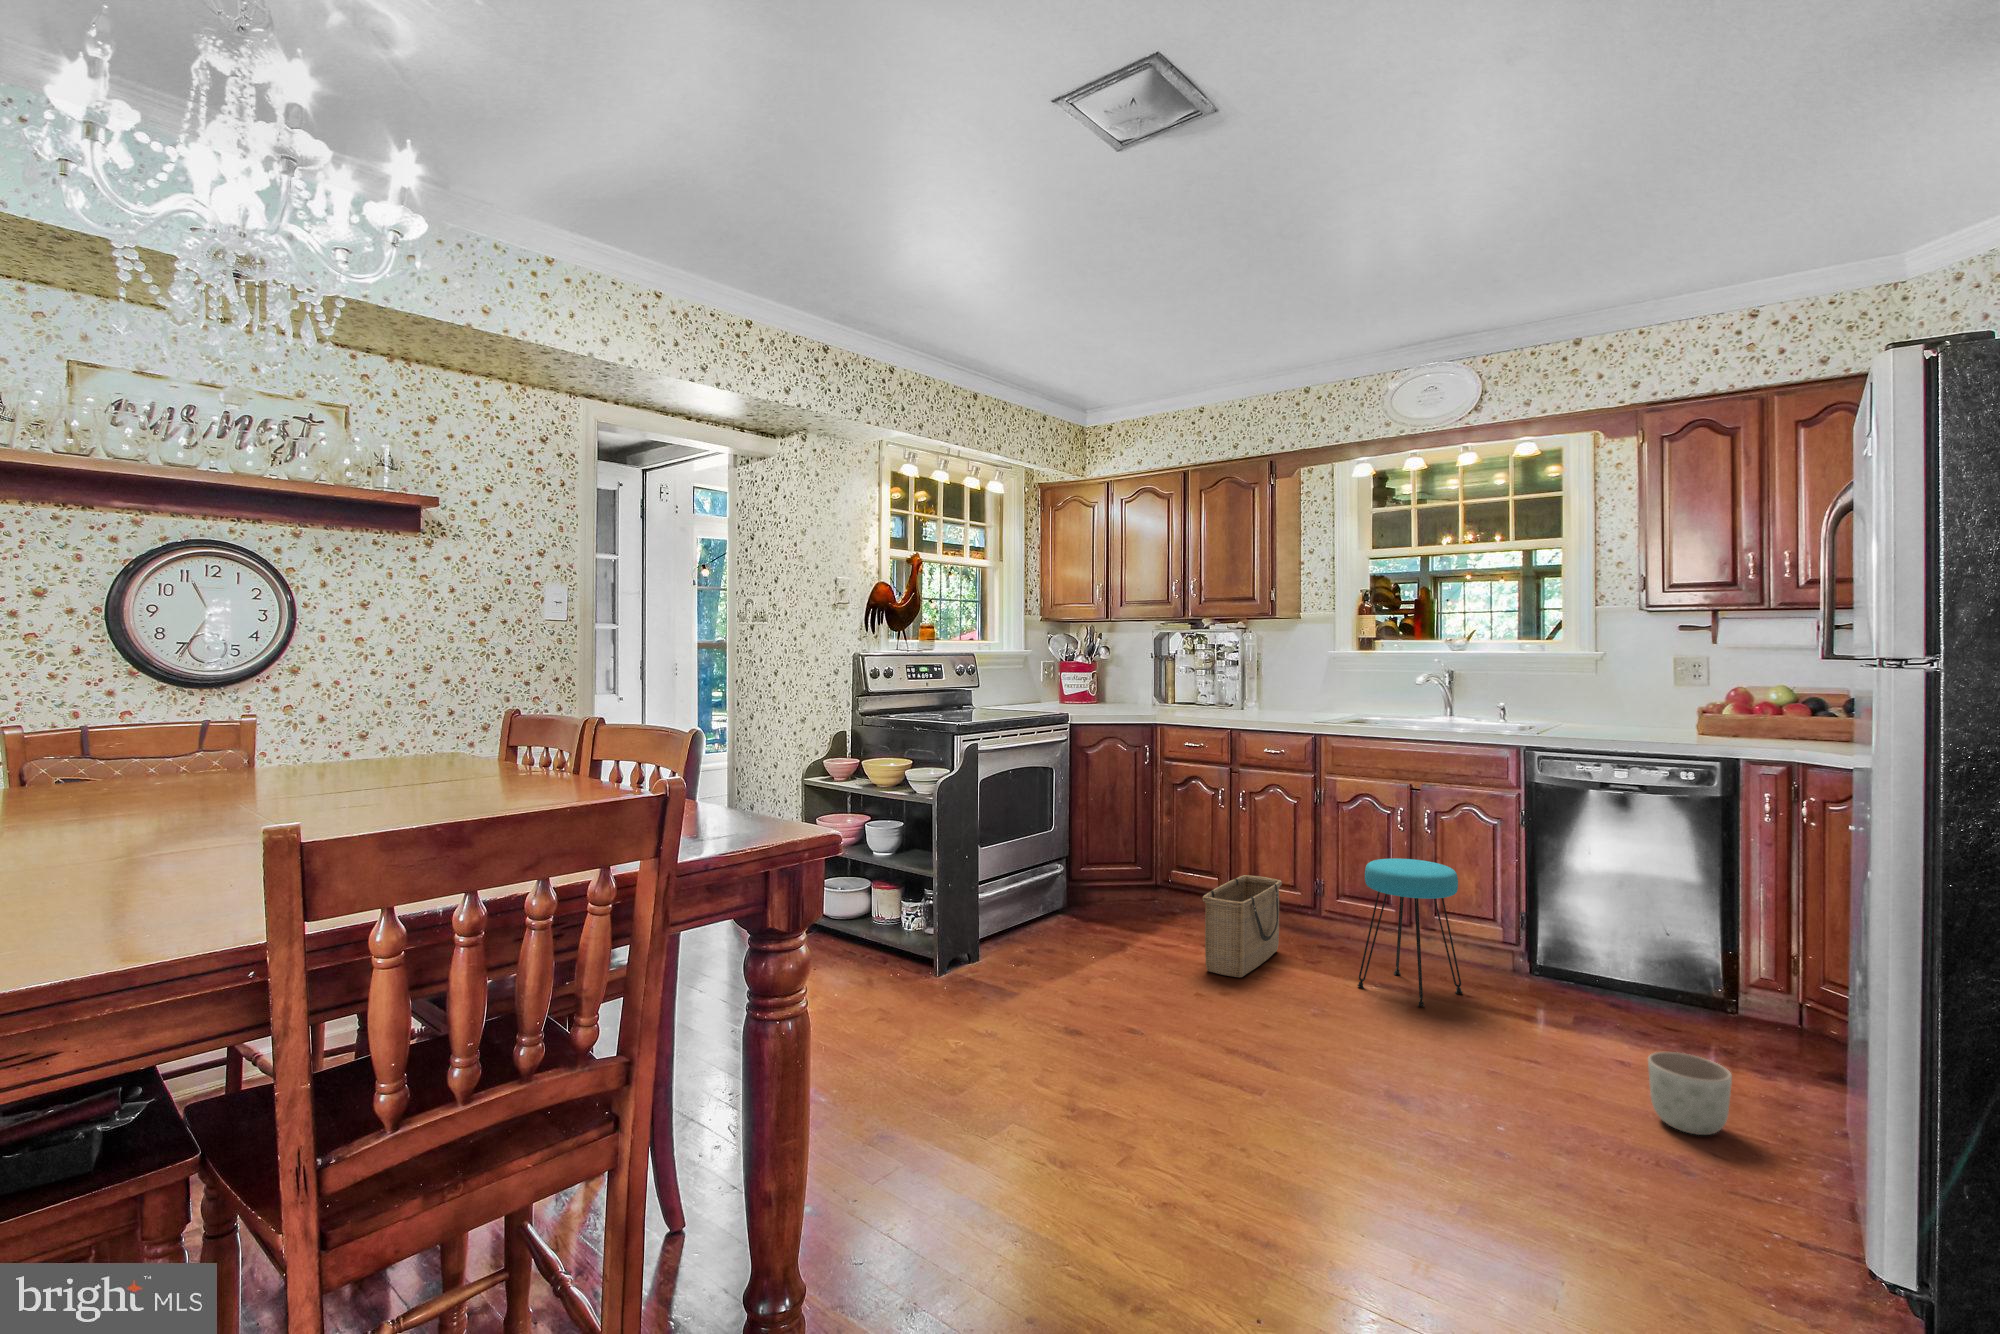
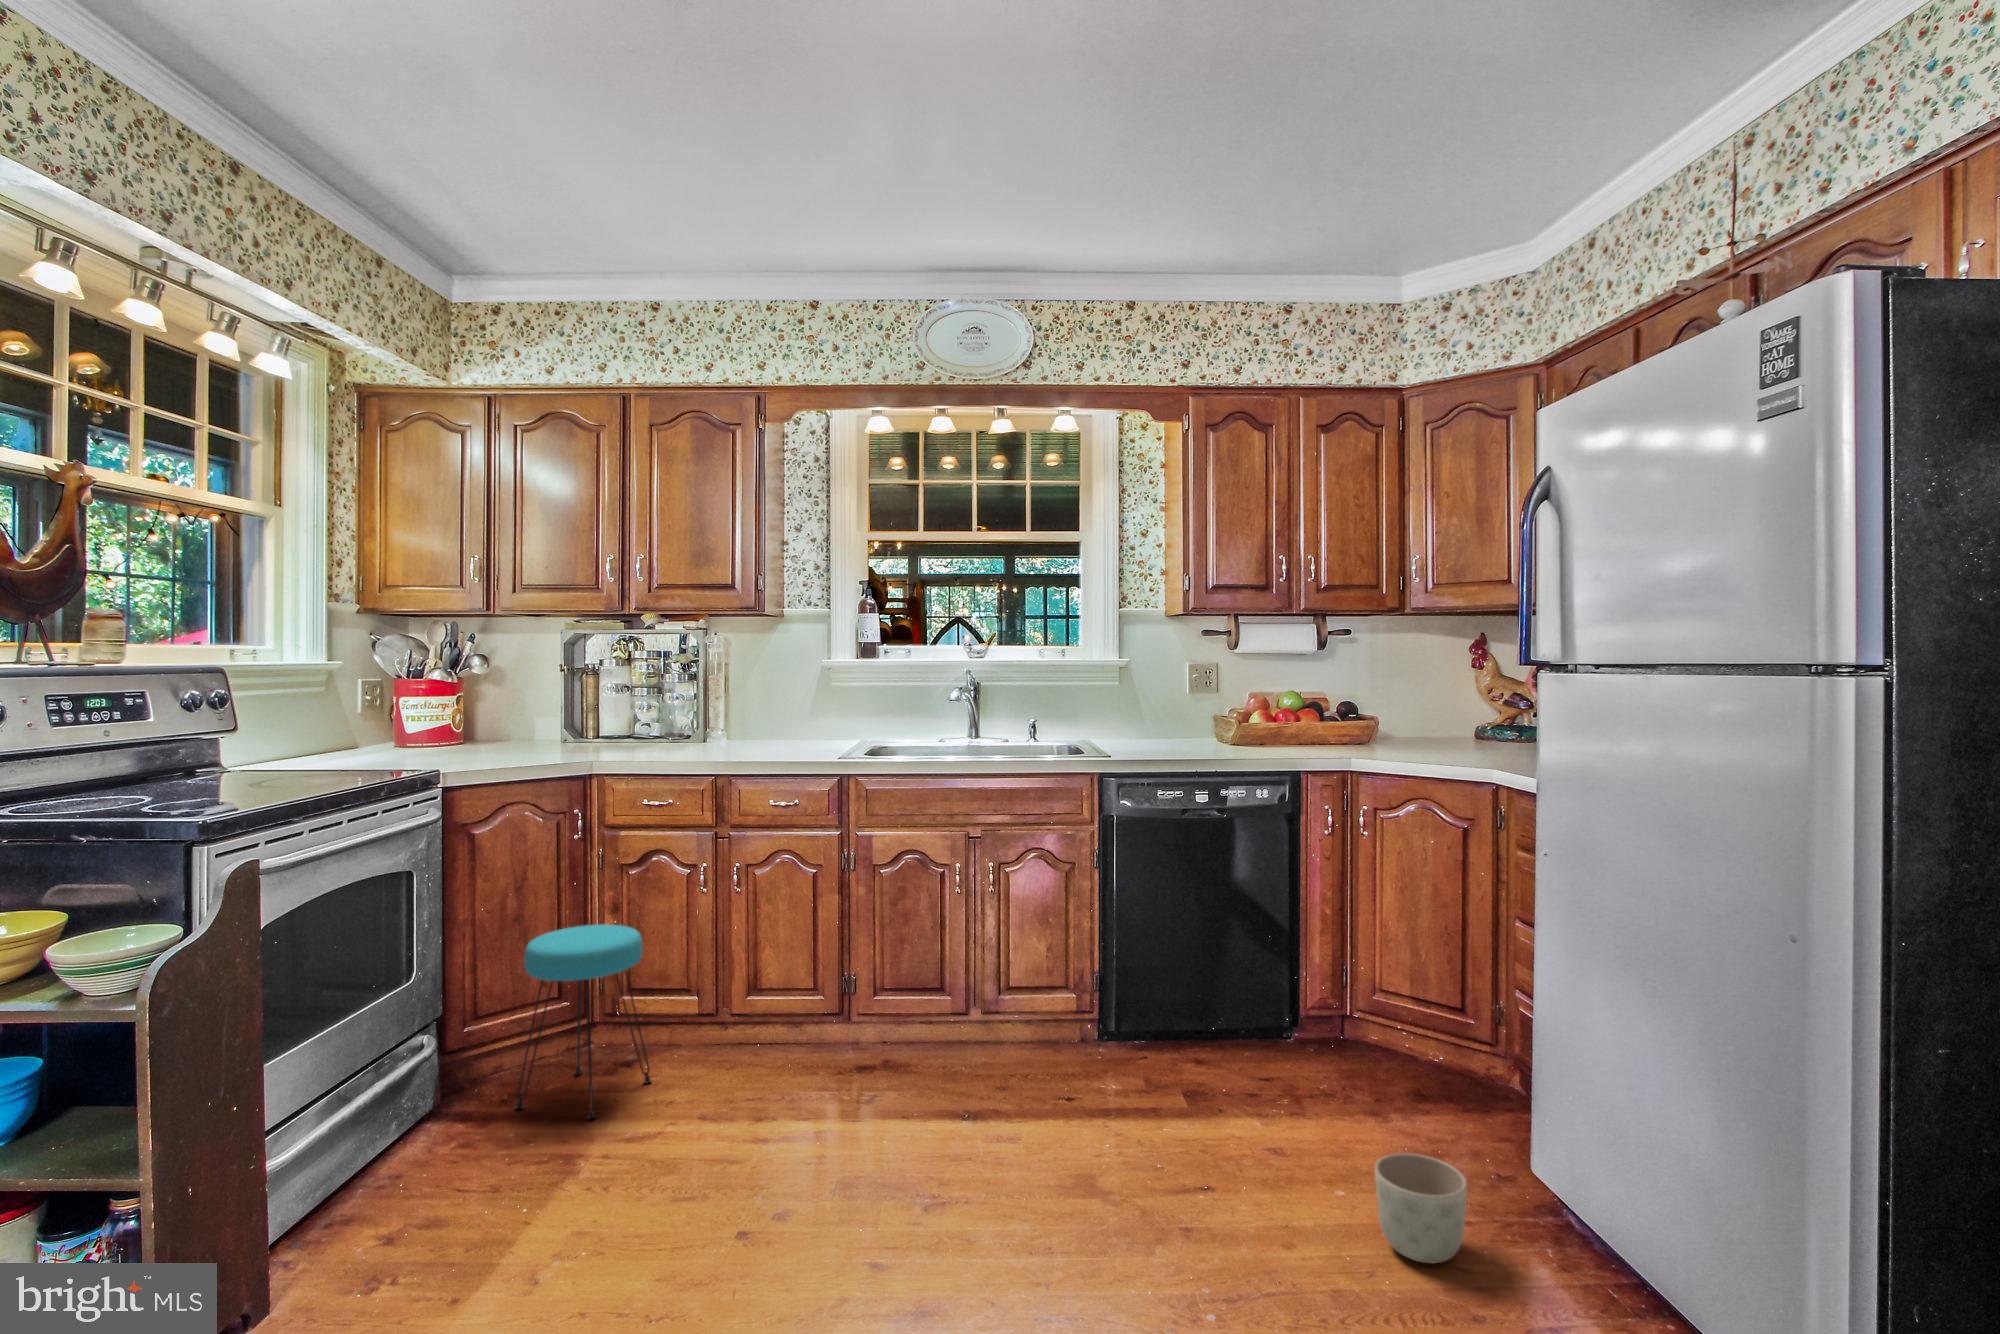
stool: present [1357,858,1463,1007] -> present [516,924,651,1118]
basket: present [1203,875,1282,977] -> none [724,995,817,1179]

